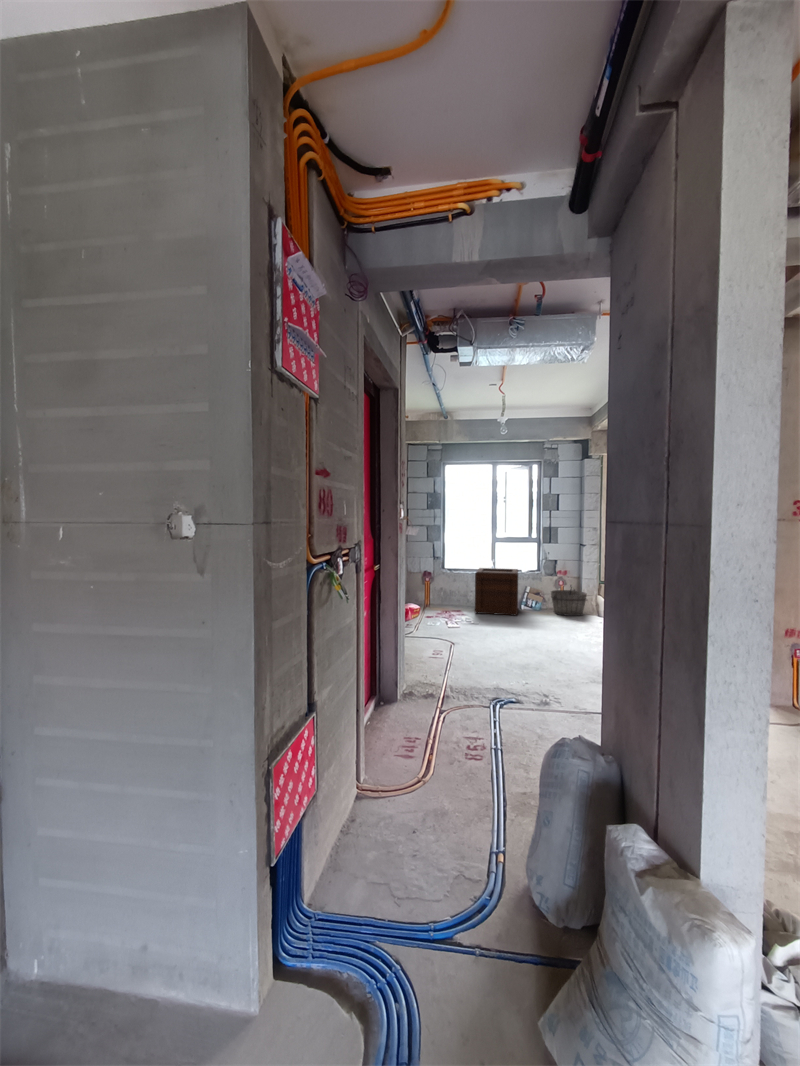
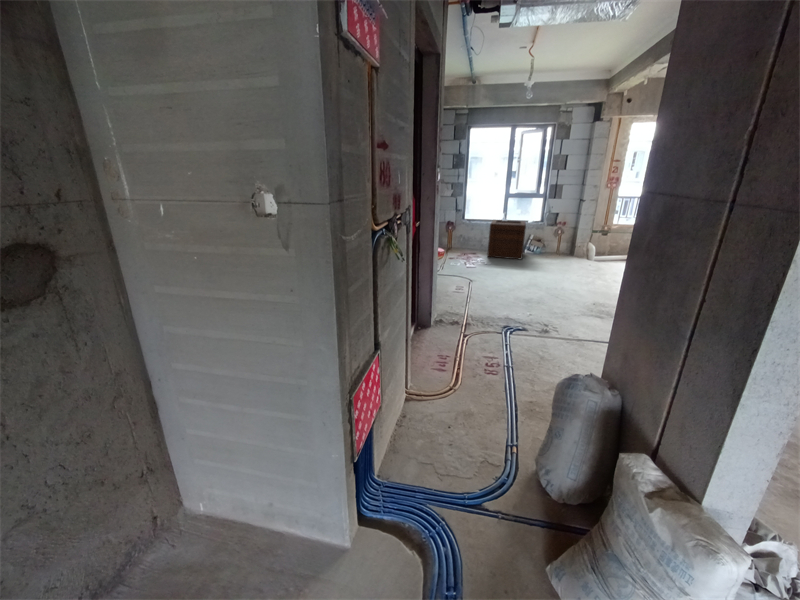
wooden bucket: present [551,587,587,616] -> none [551,235,581,260]

